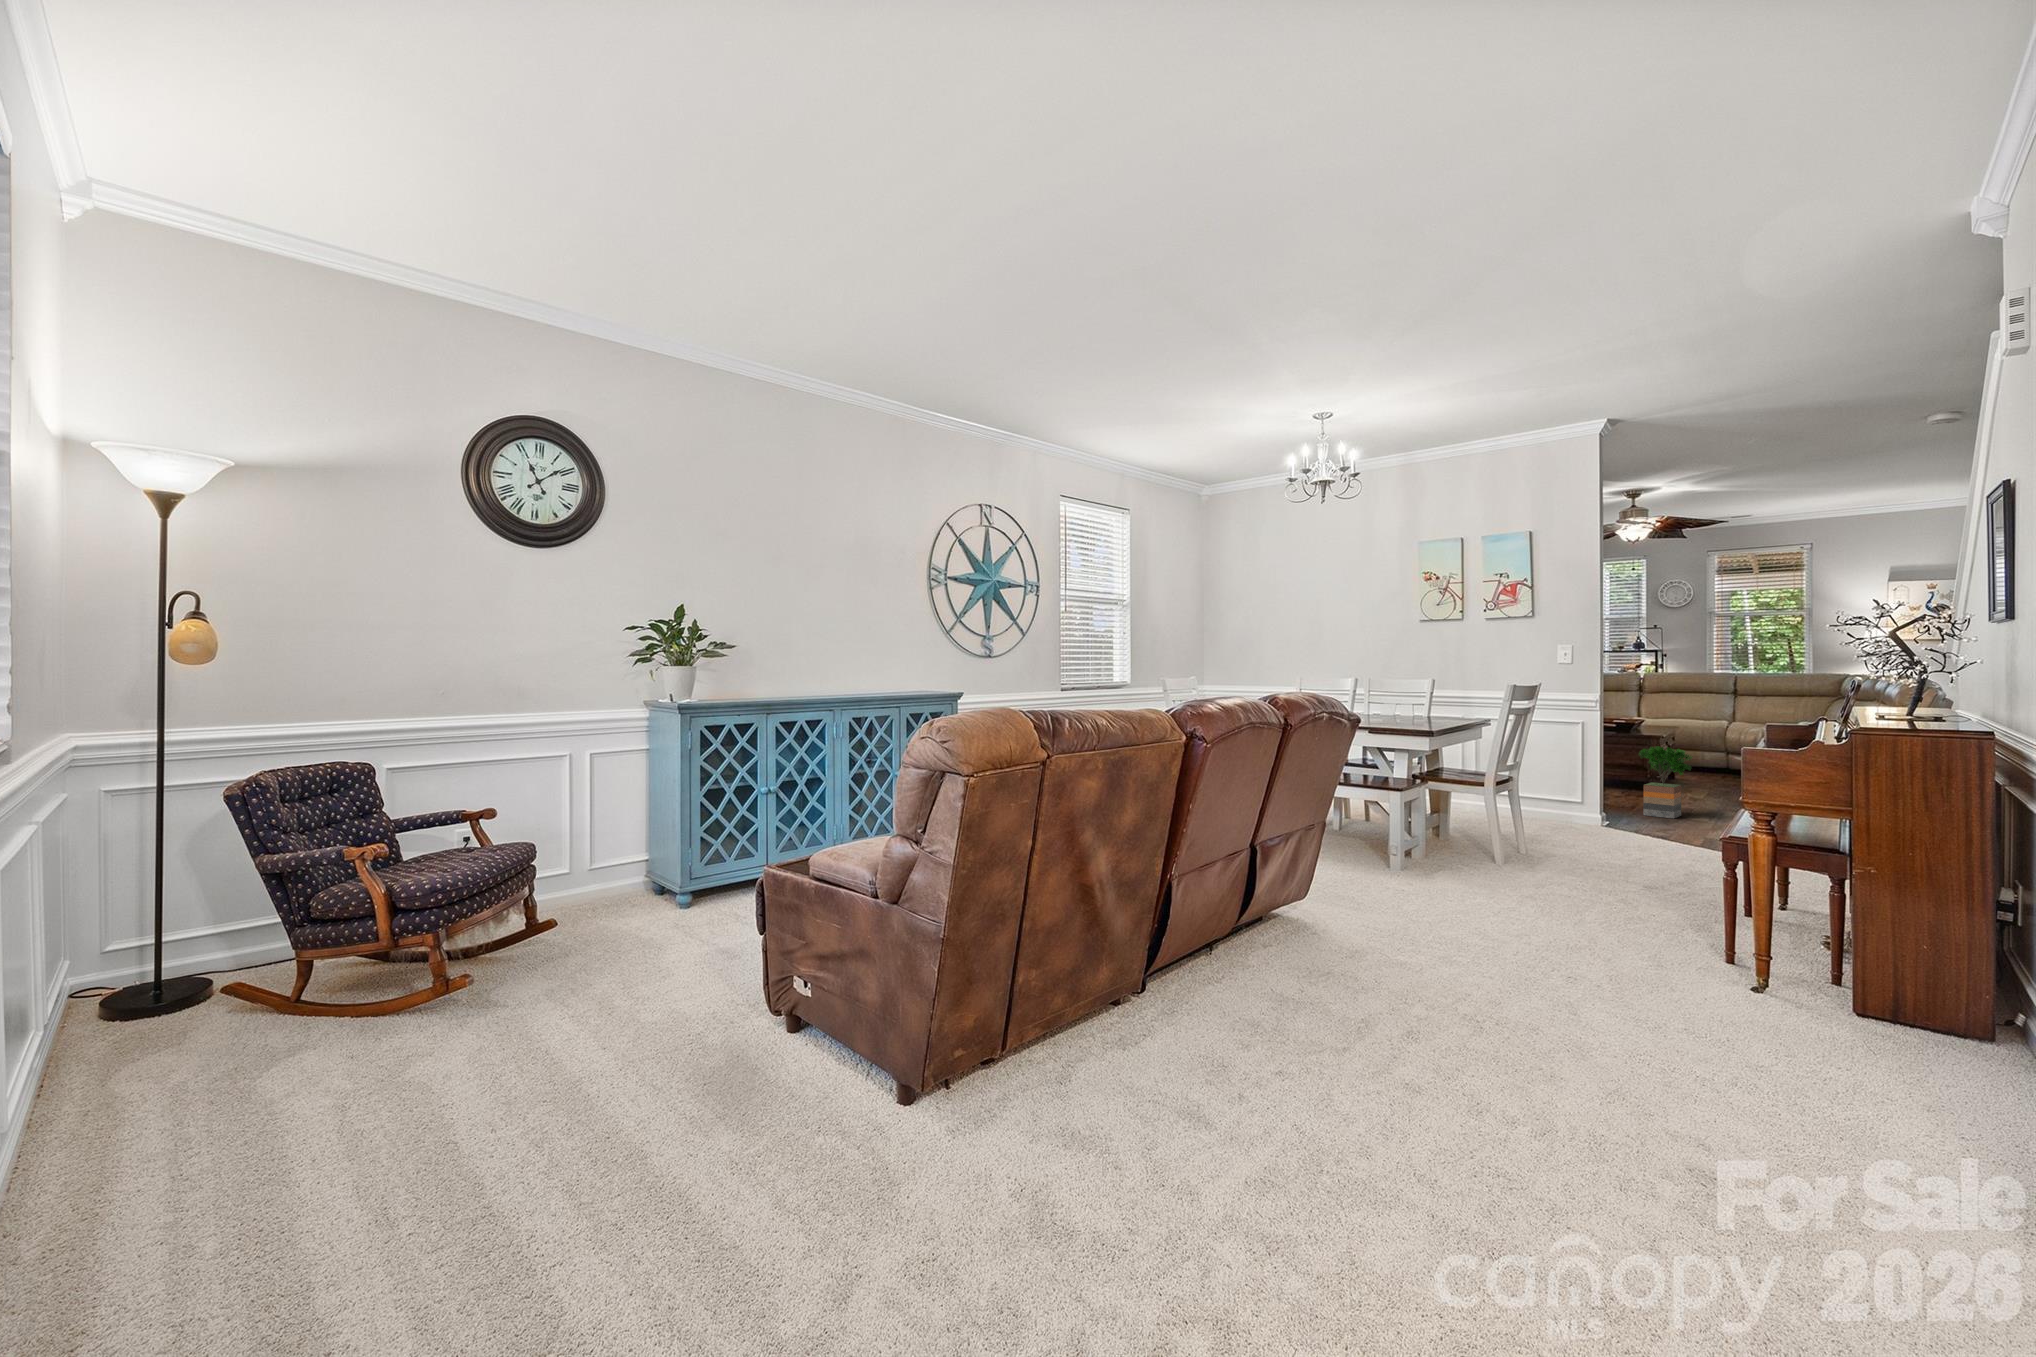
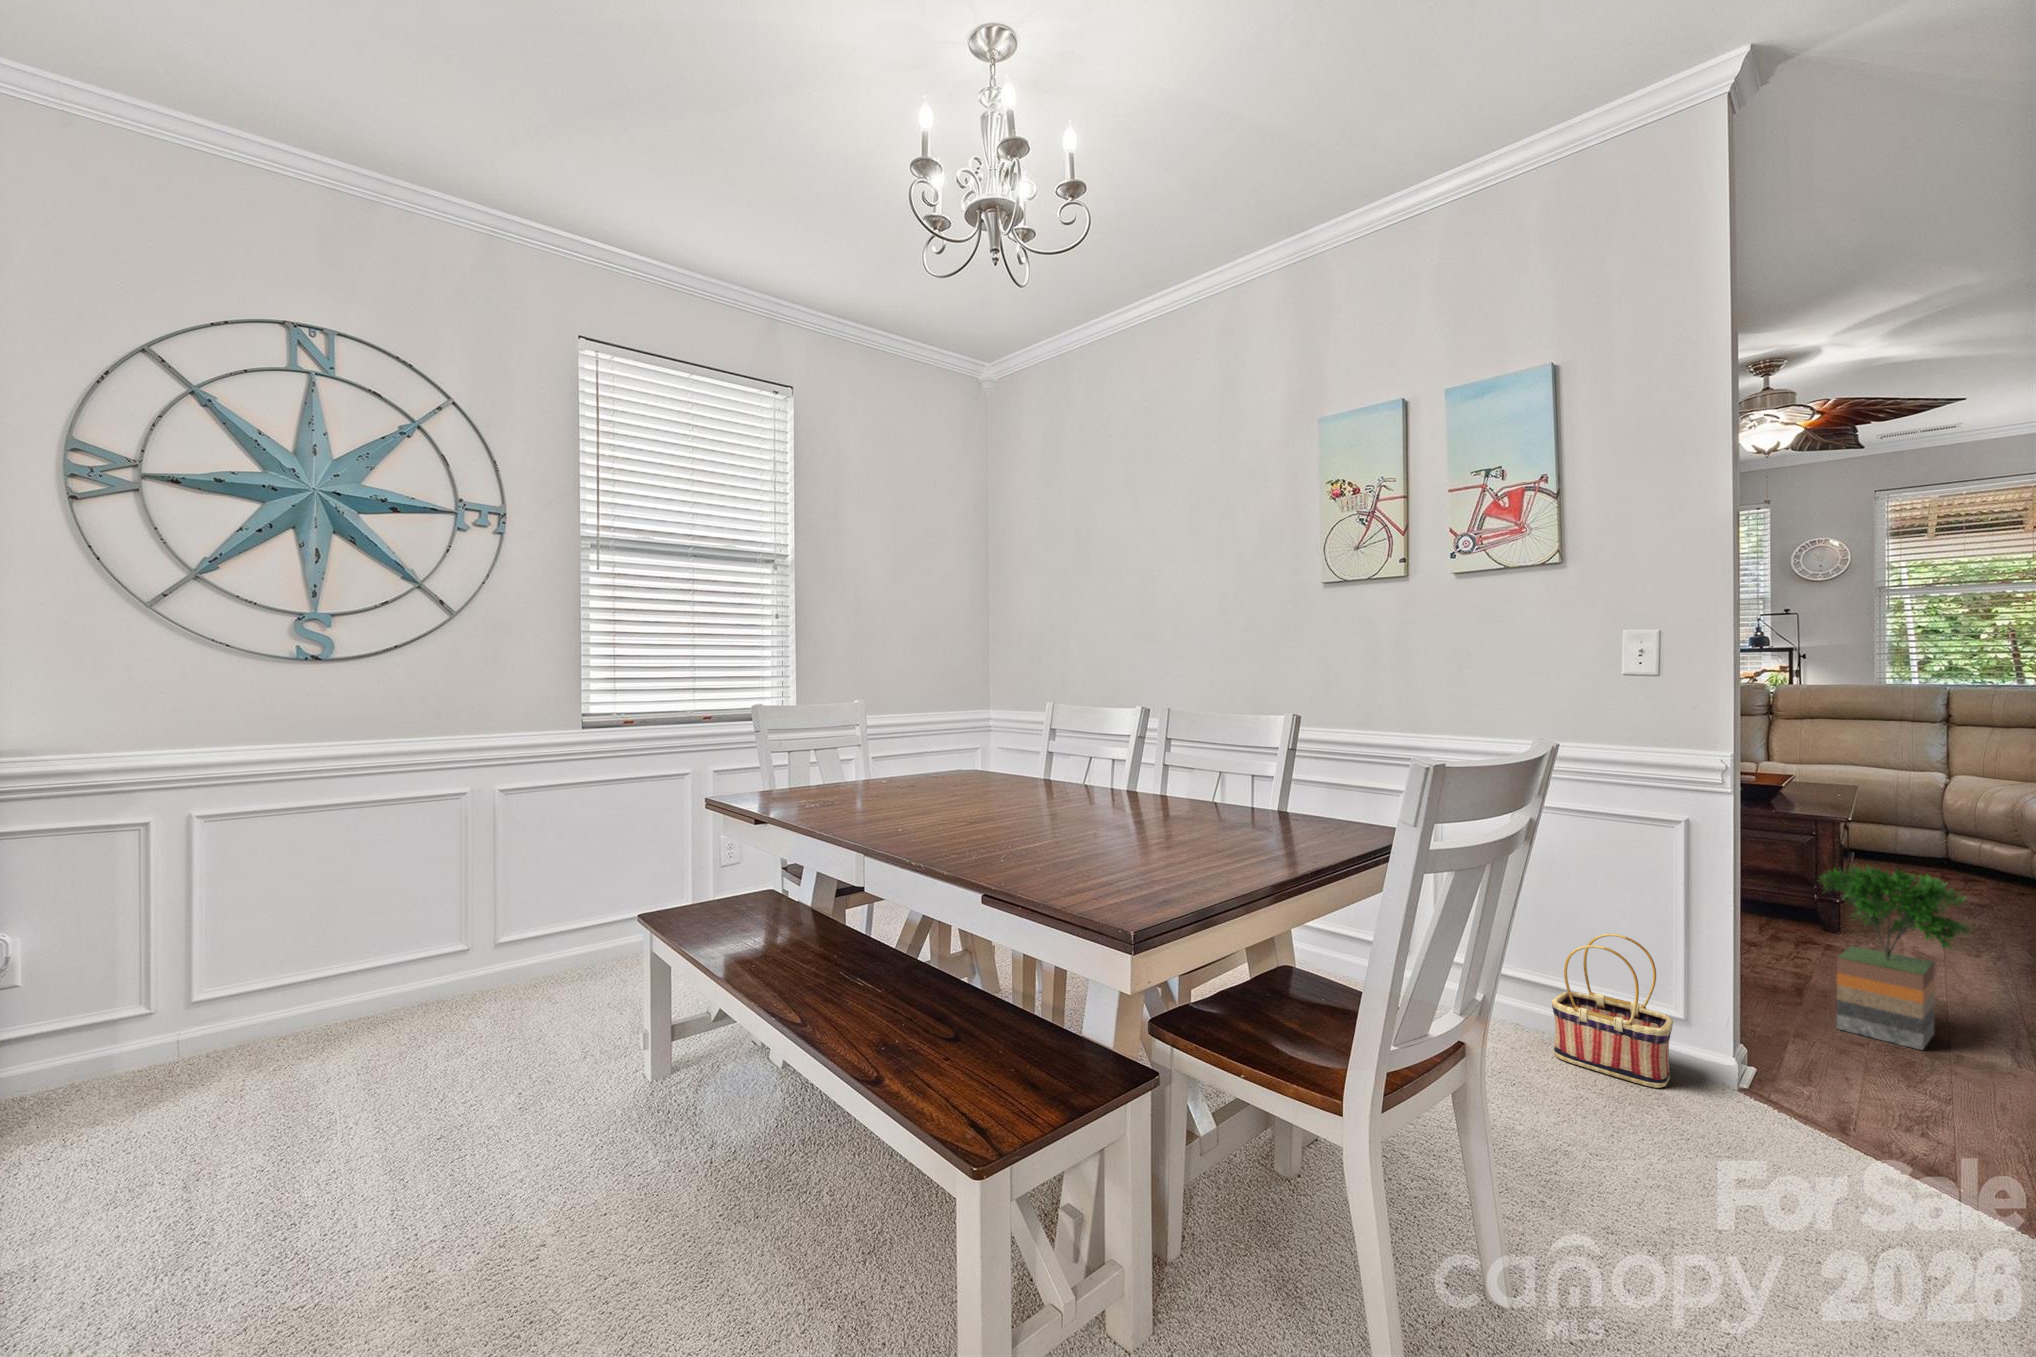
basket: none [1529,771,1576,827] -> present [1552,934,1673,1088]

